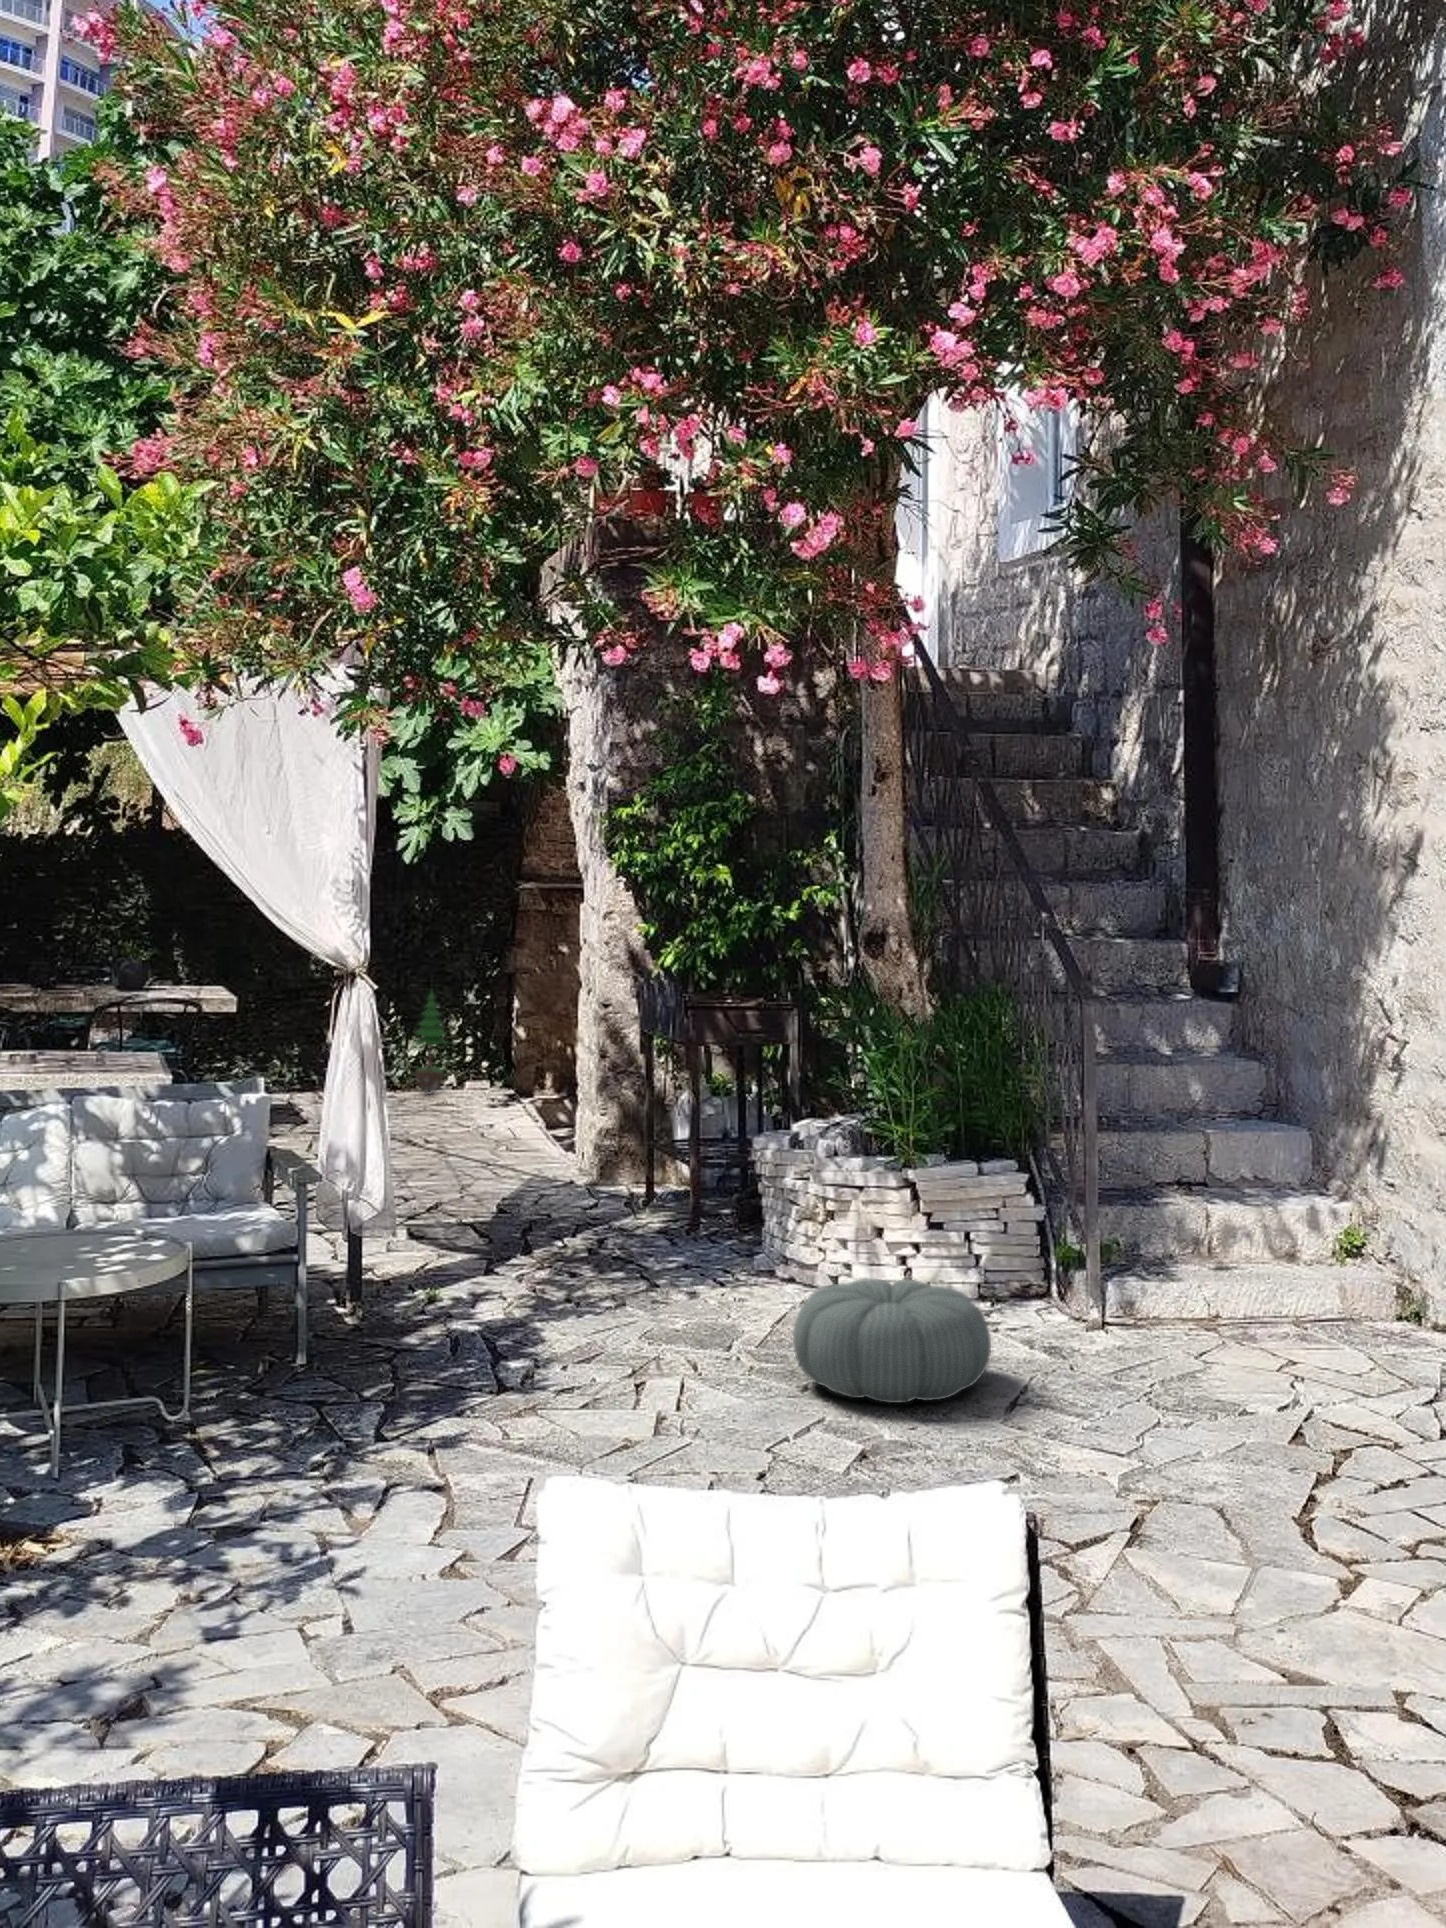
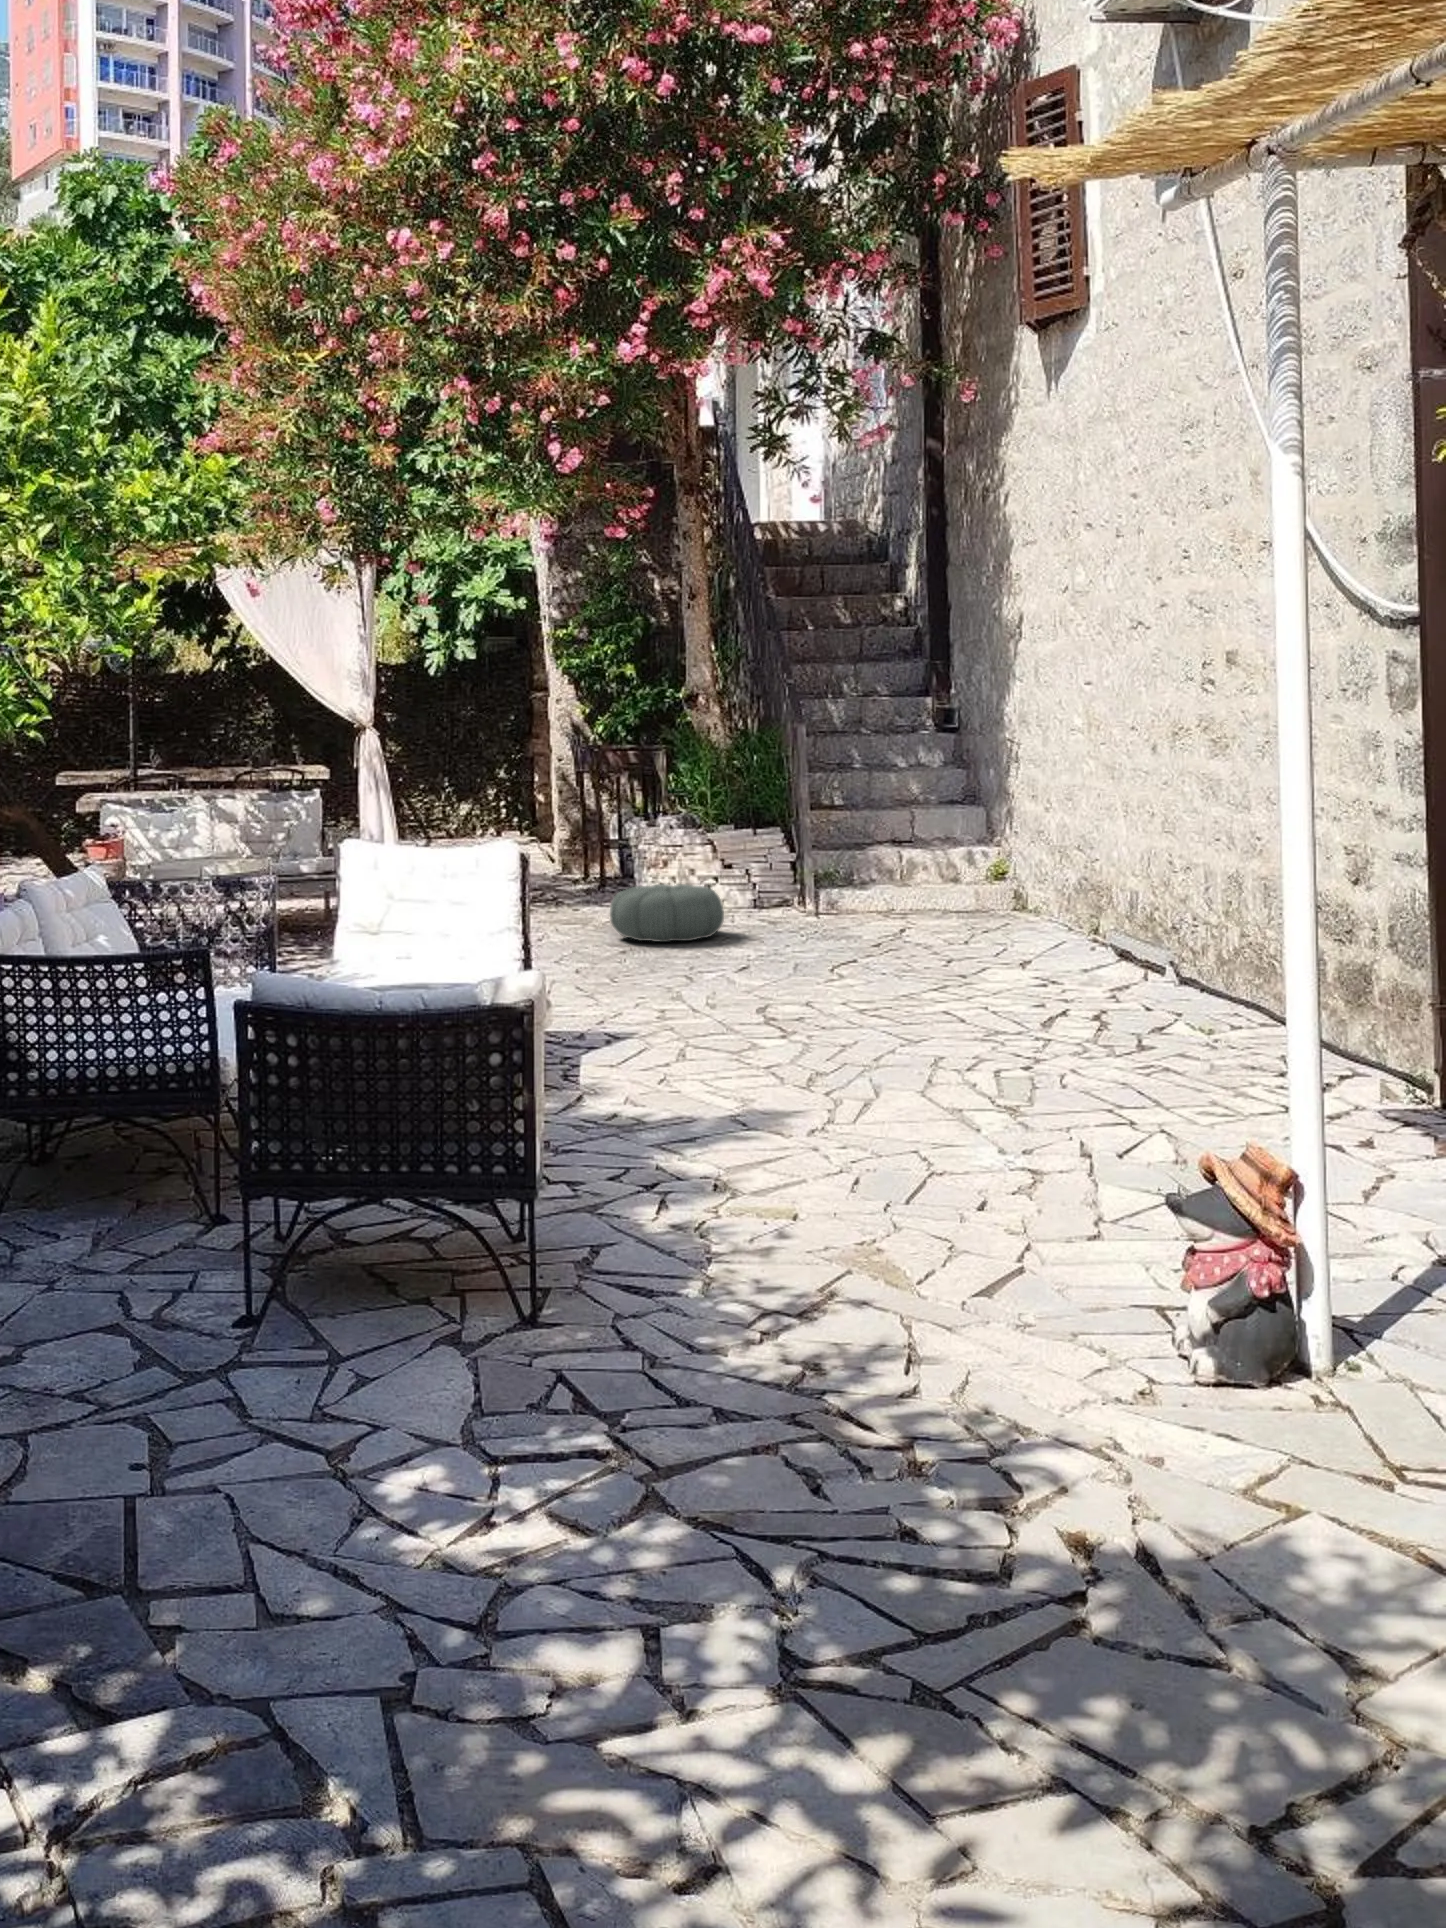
potted tree: present [414,992,445,1094] -> none [458,768,483,839]

